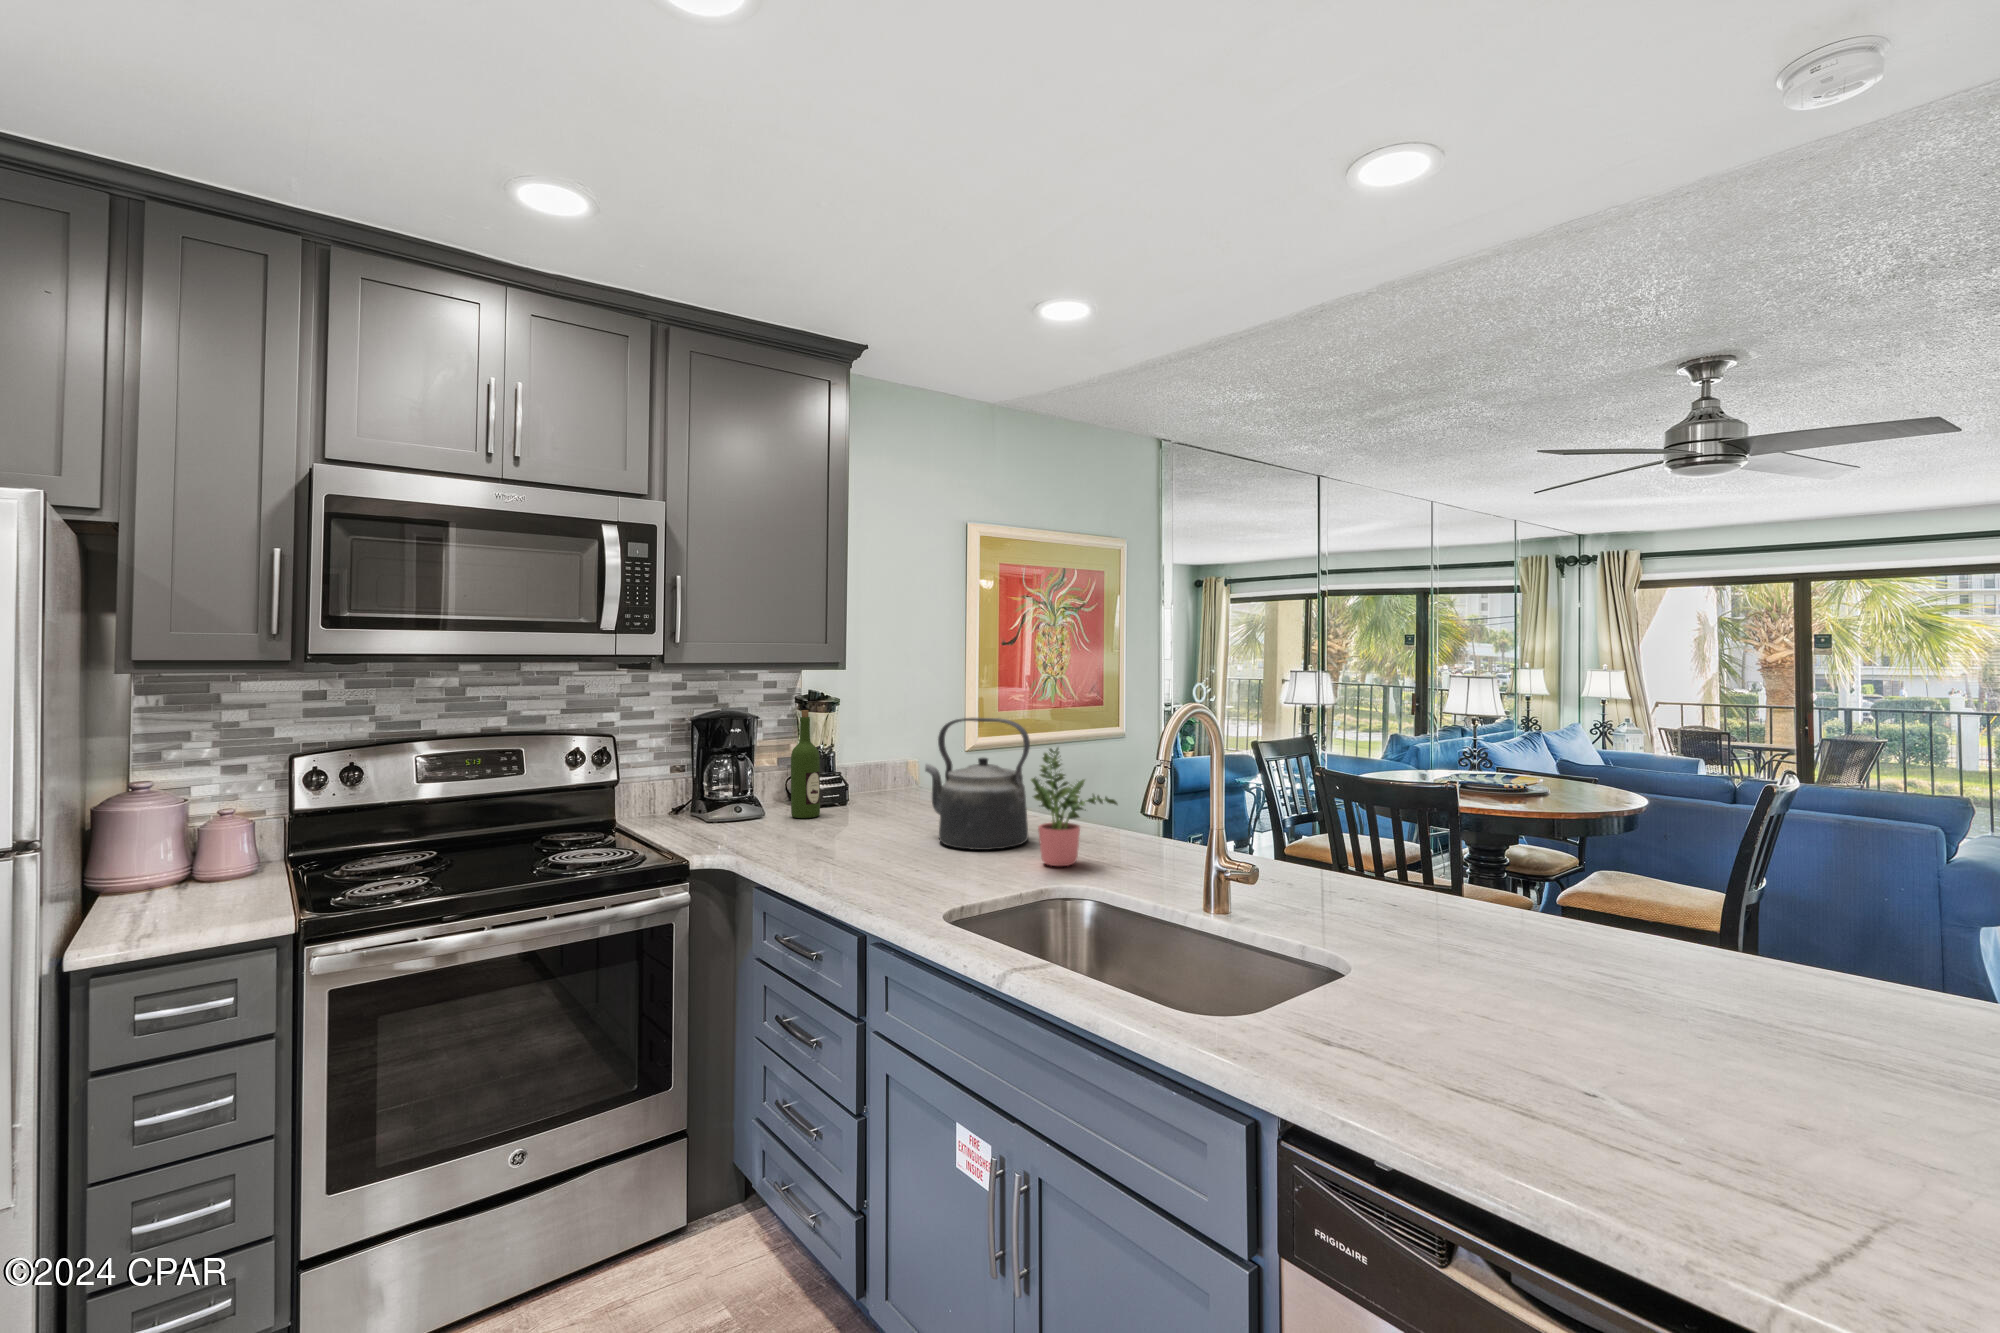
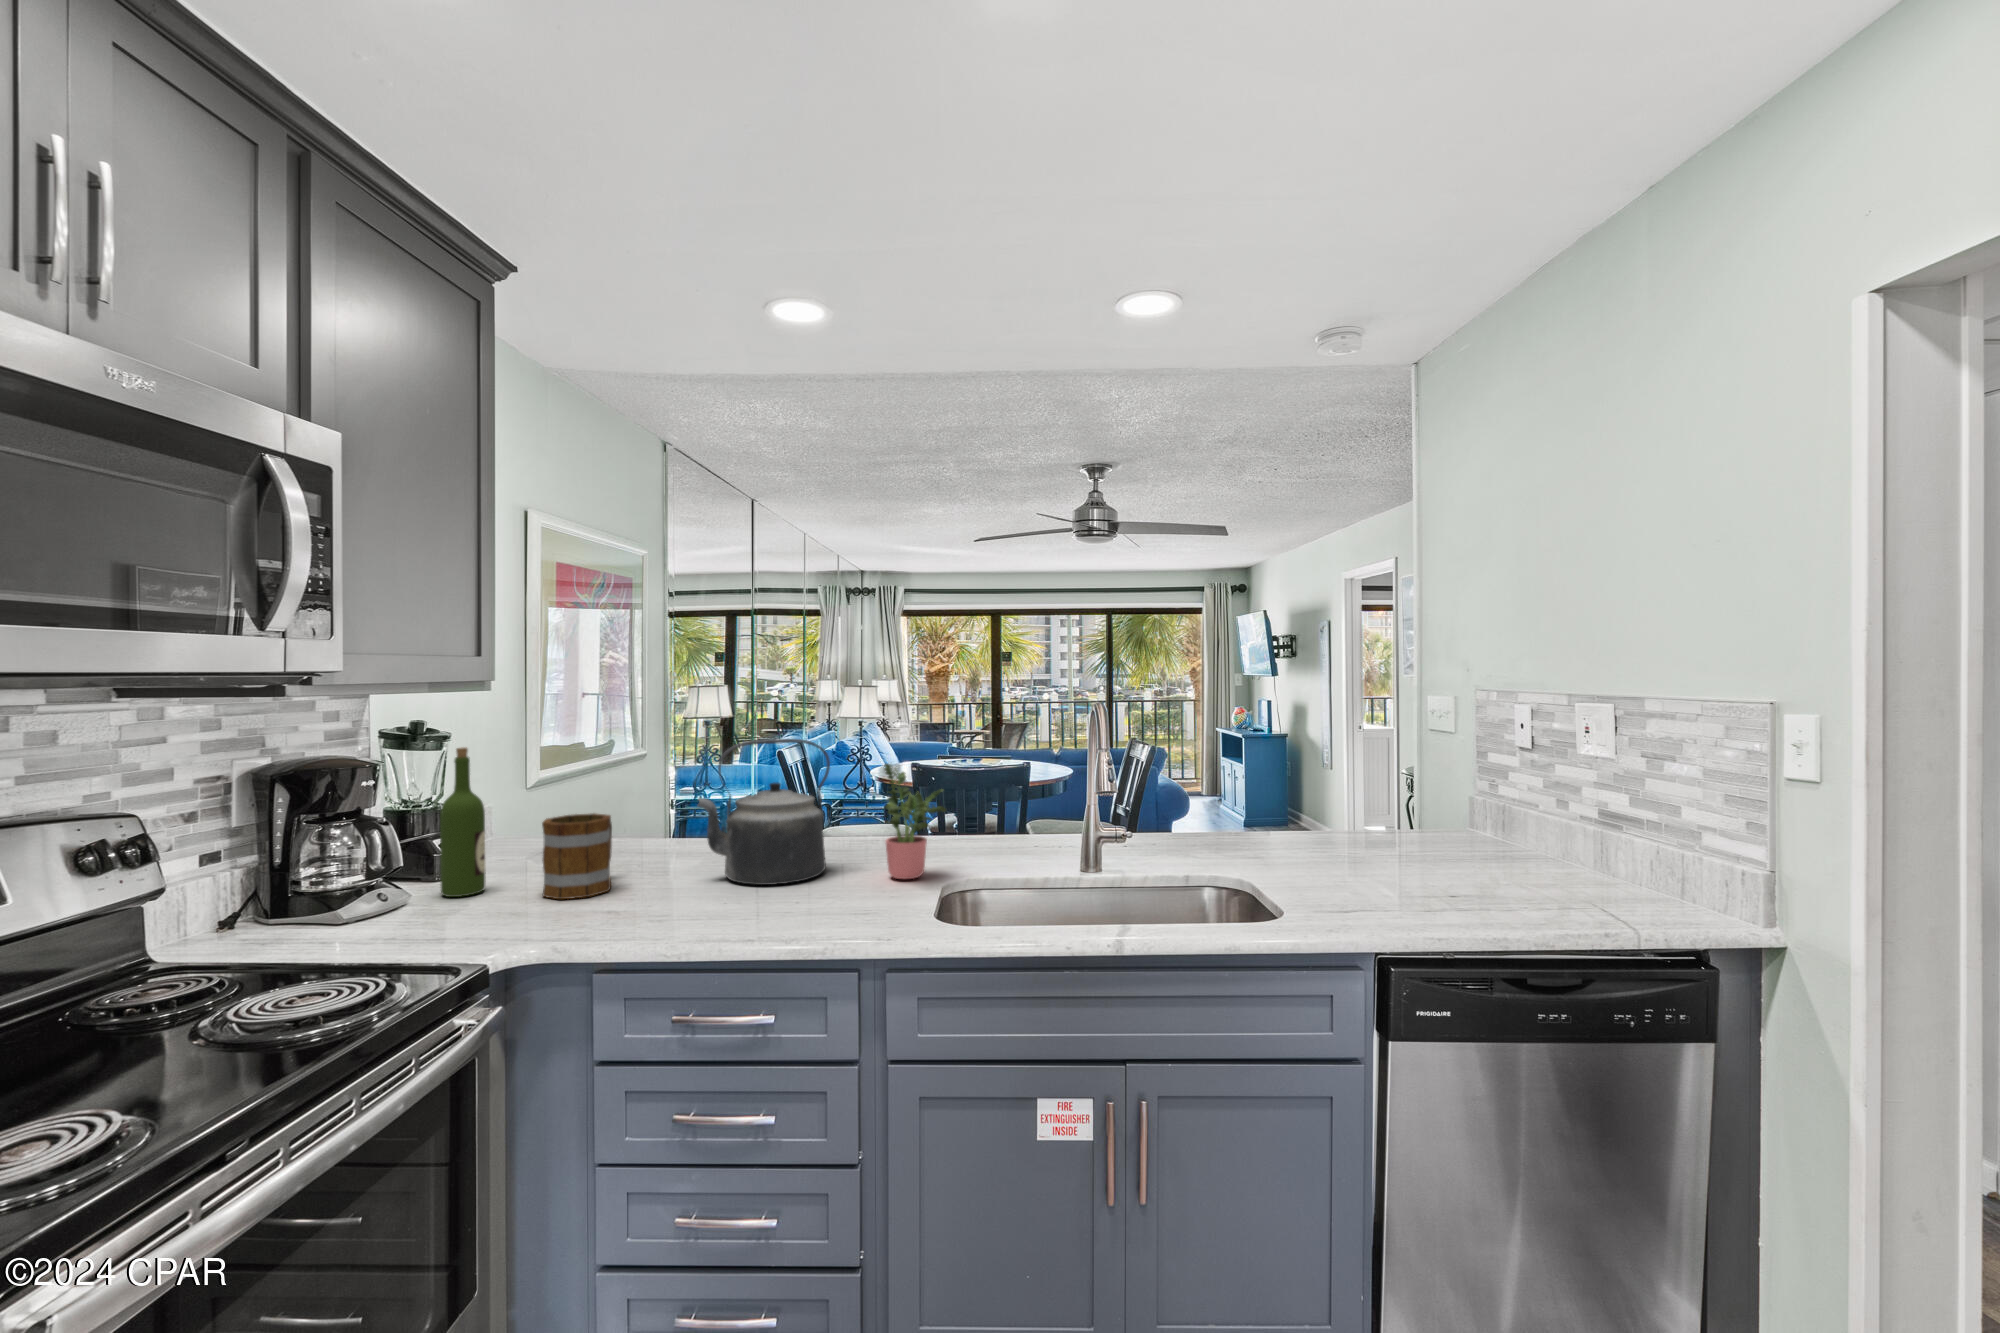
mug: none [827,767,895,832] -> present [542,813,612,899]

